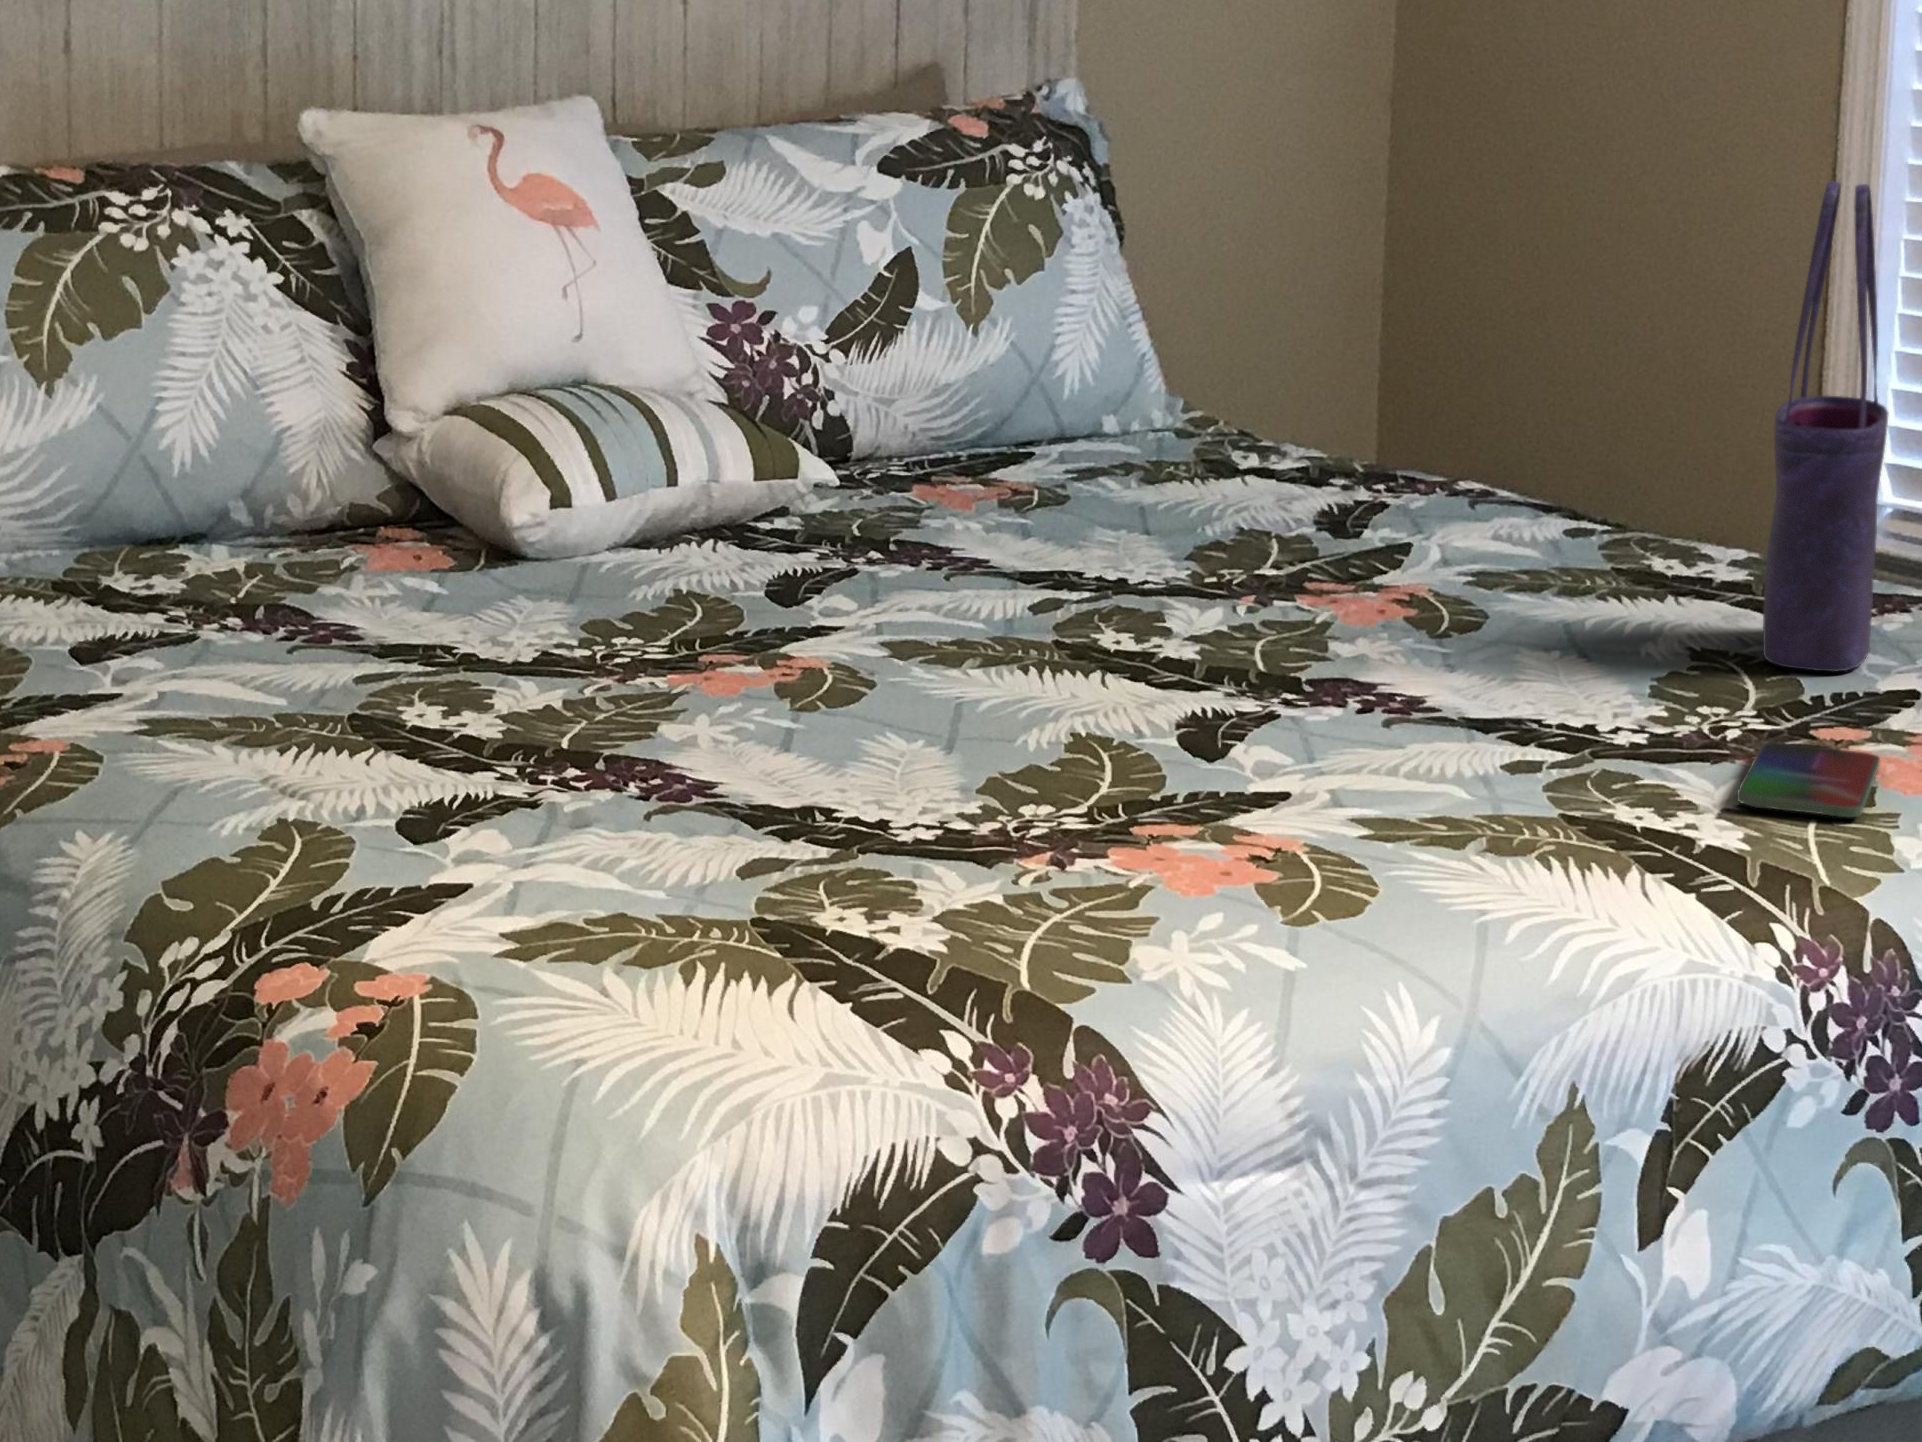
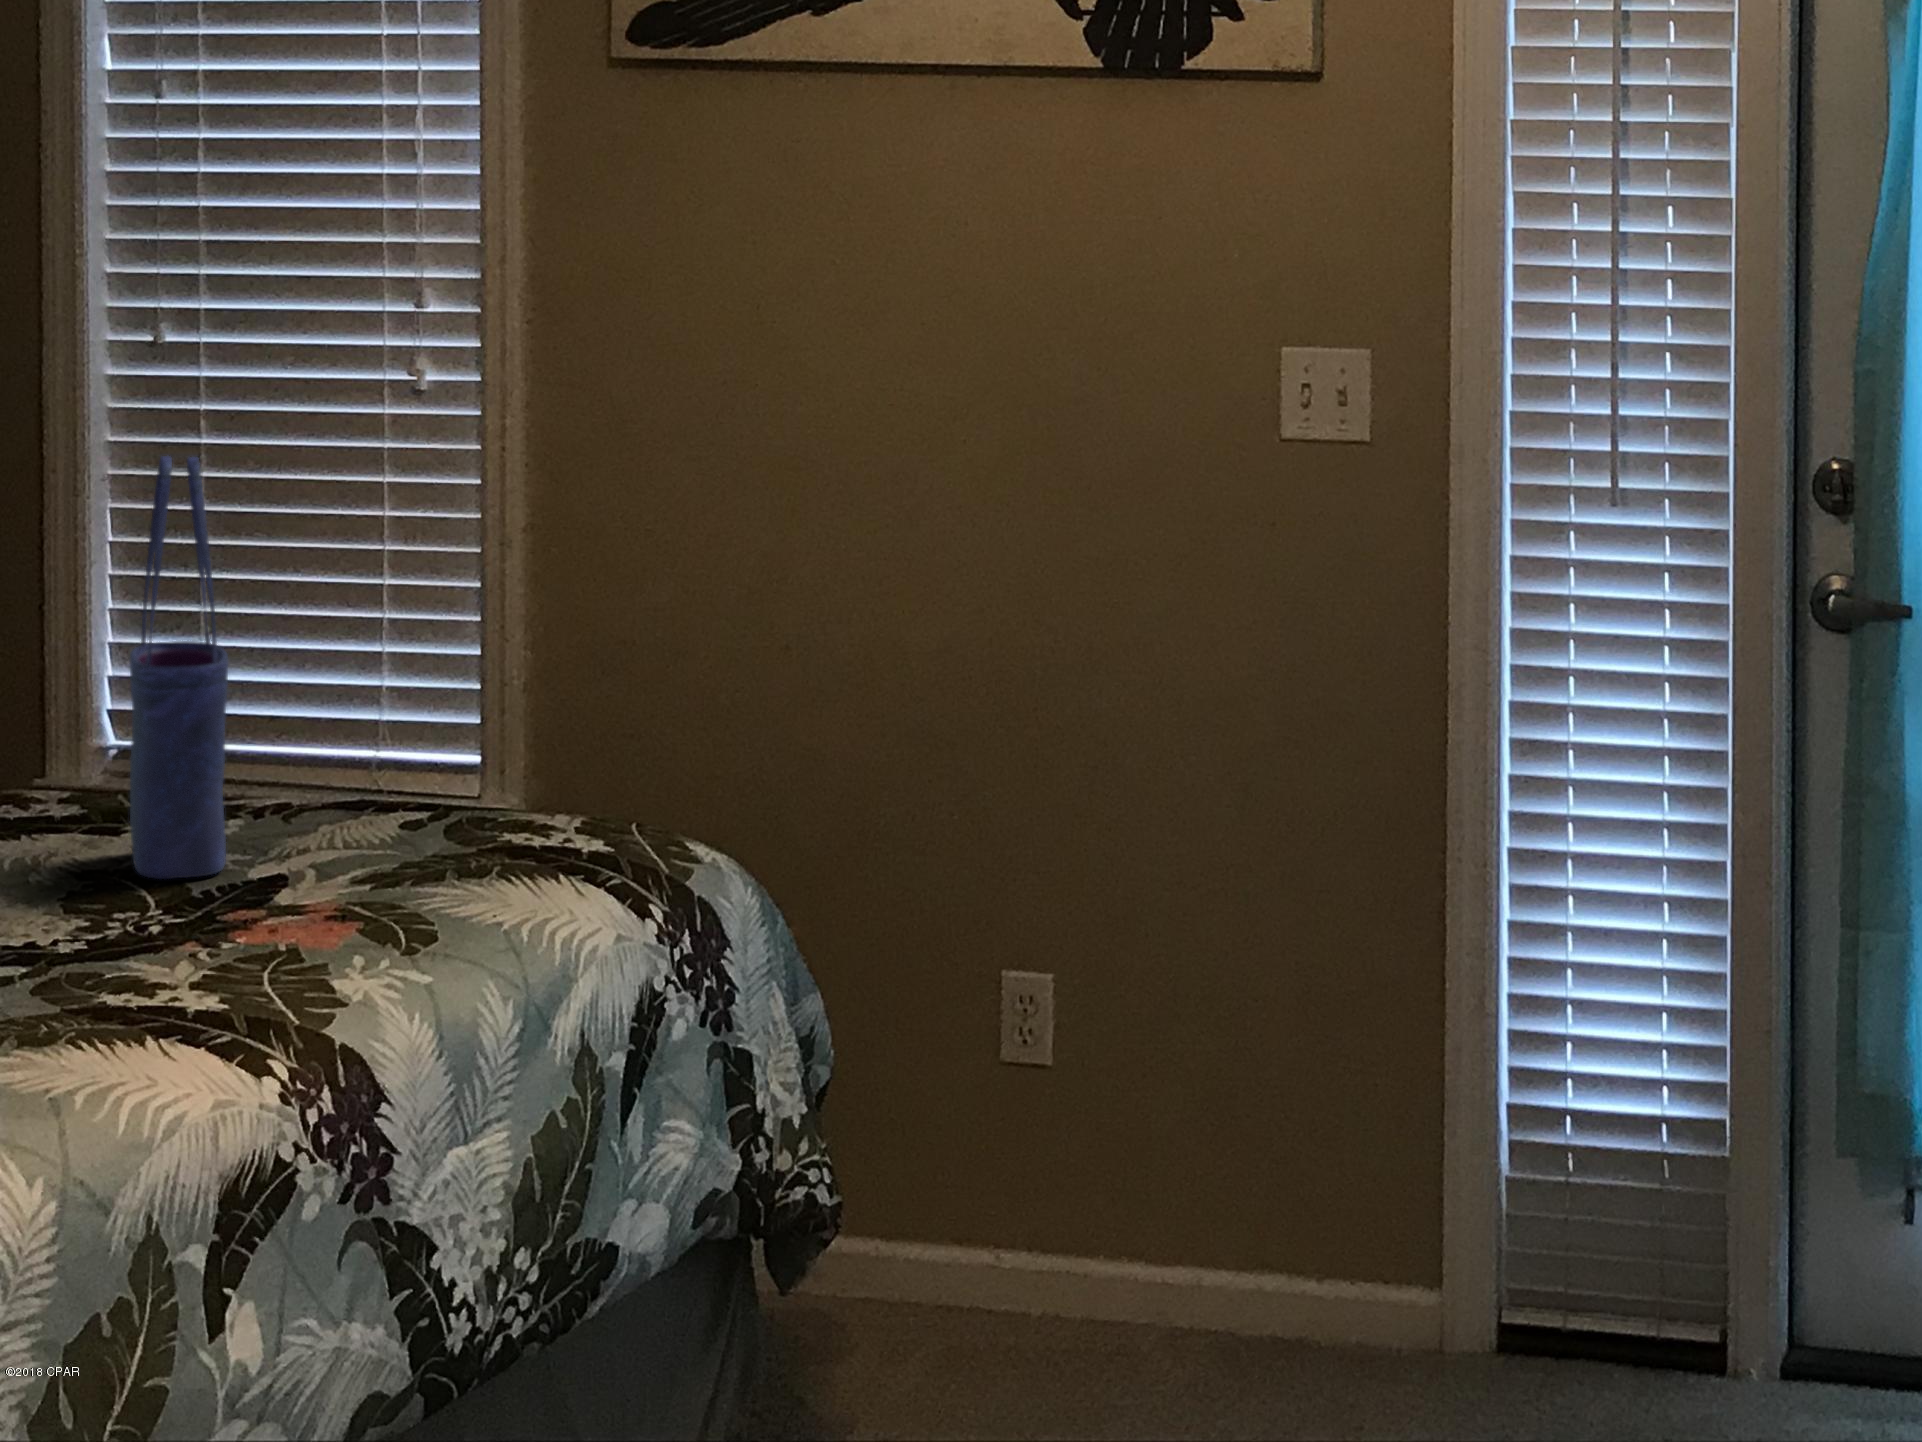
smartphone: present [1737,742,1880,817] -> none [191,926,304,979]

